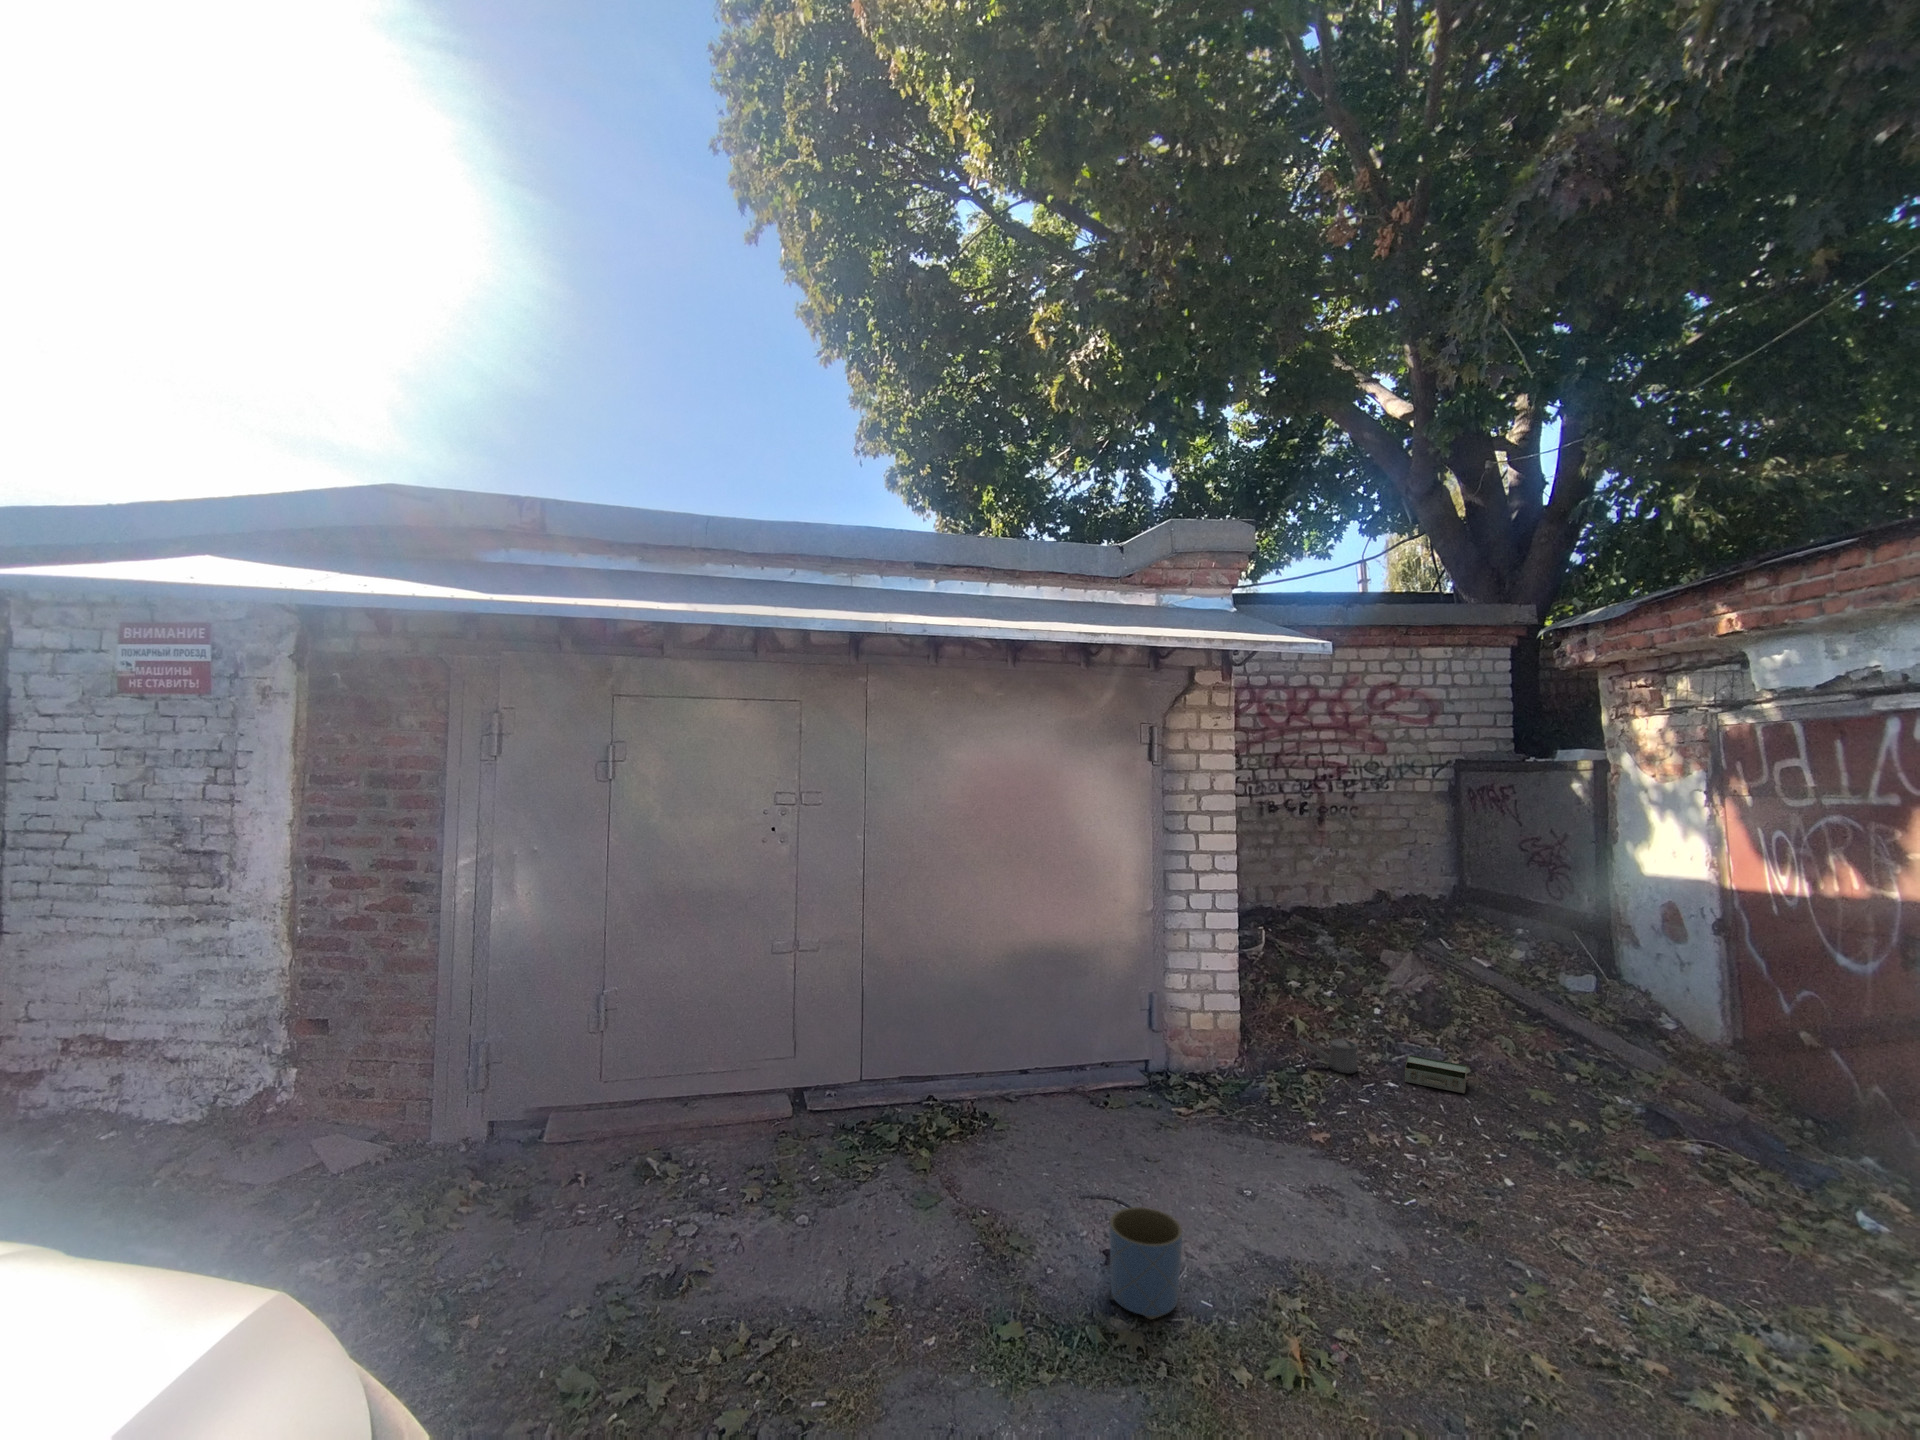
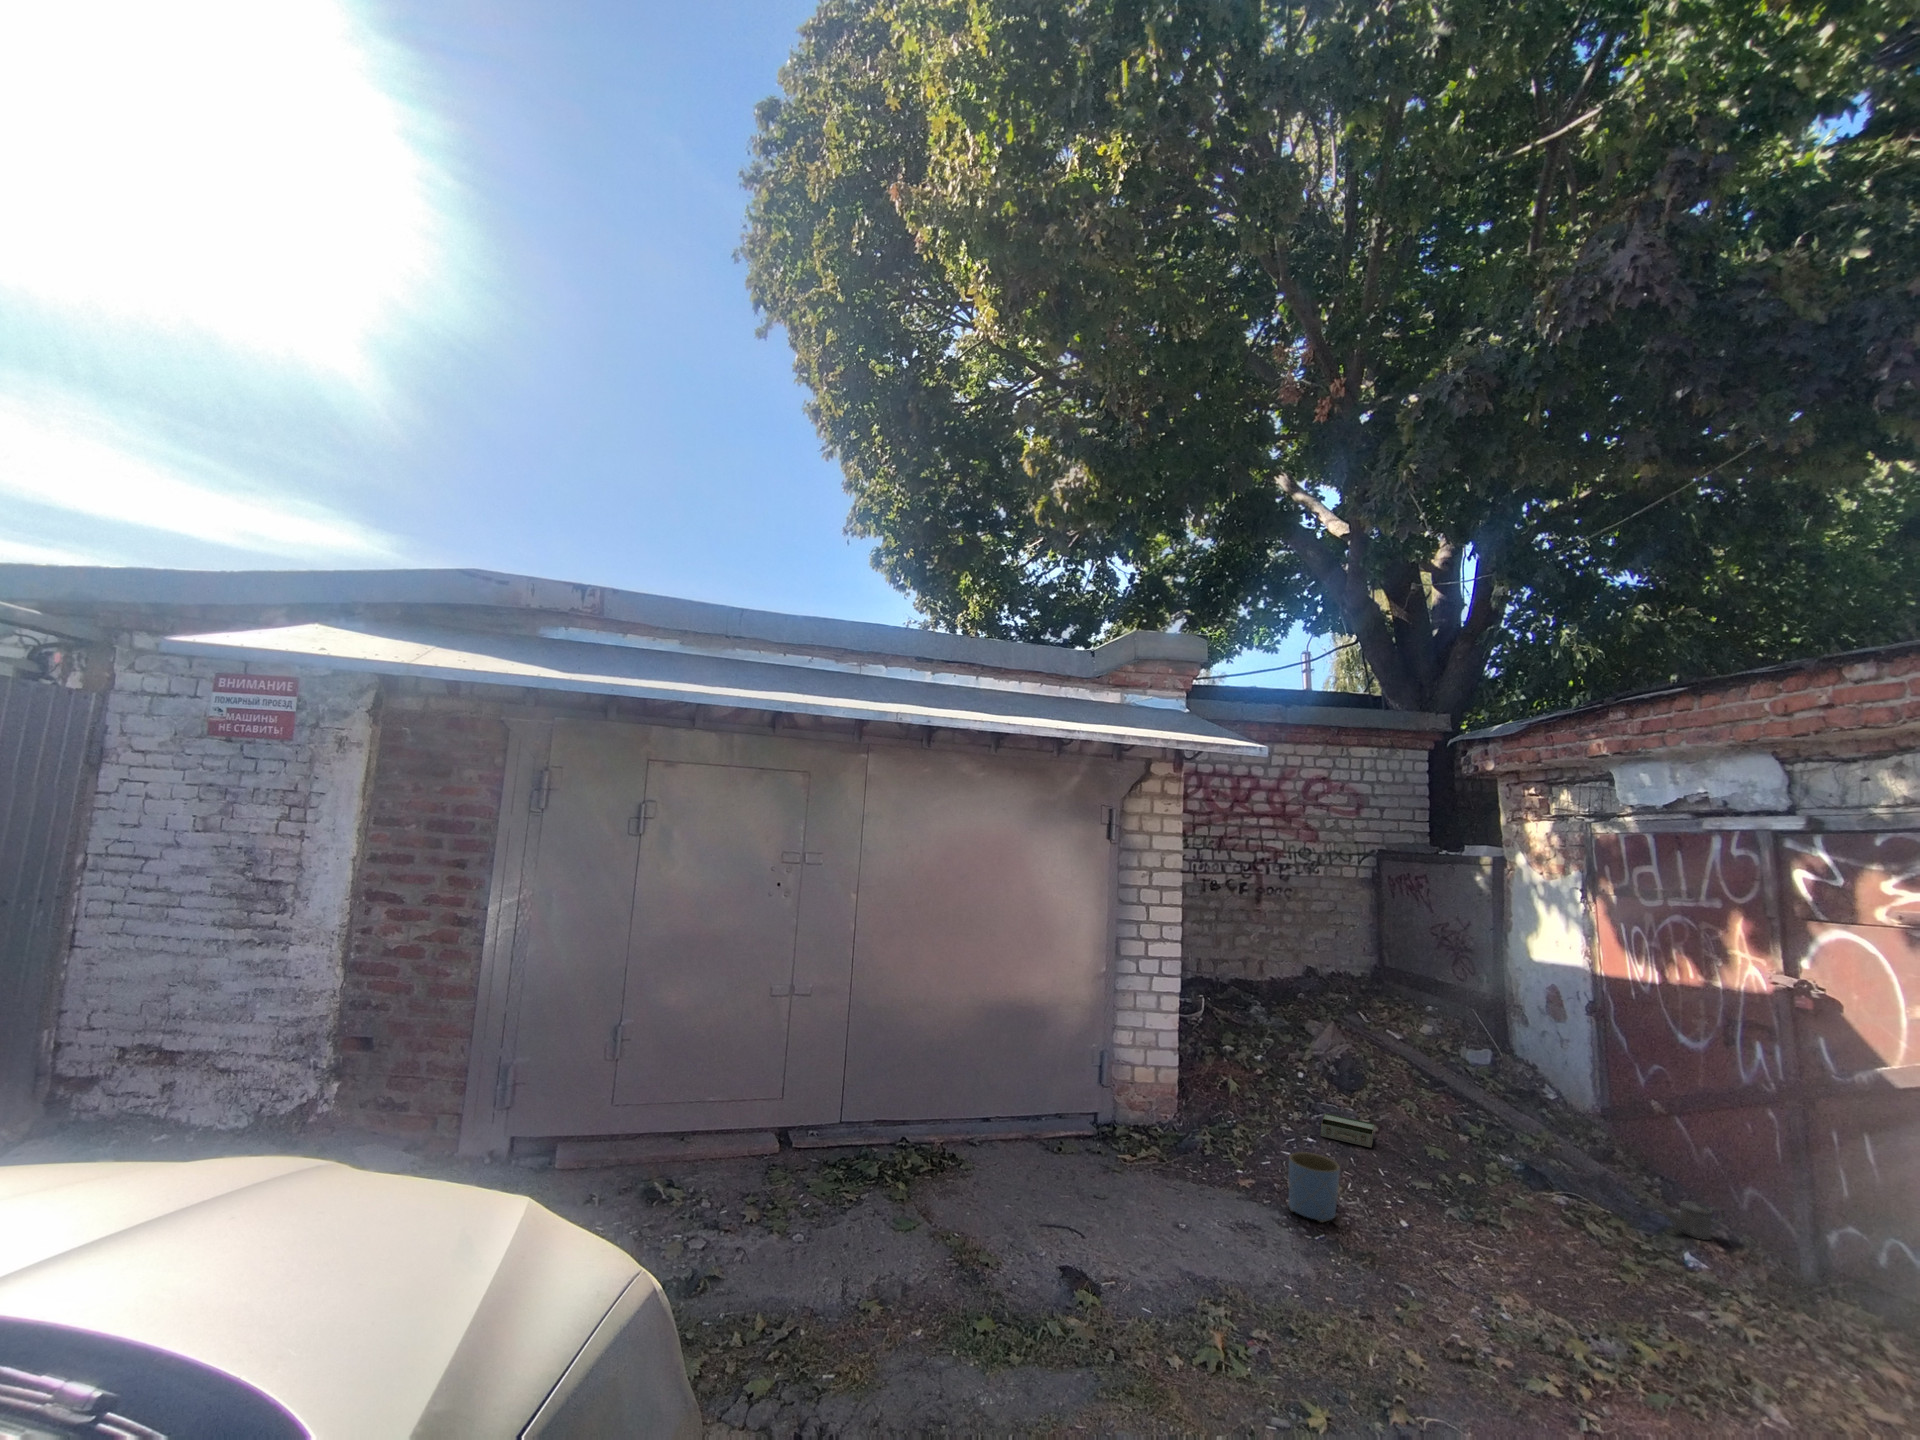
watering can: present [1299,1037,1371,1073] -> present [1648,1198,1725,1240]
planter: present [1110,1207,1182,1319] -> present [1288,1152,1340,1222]

